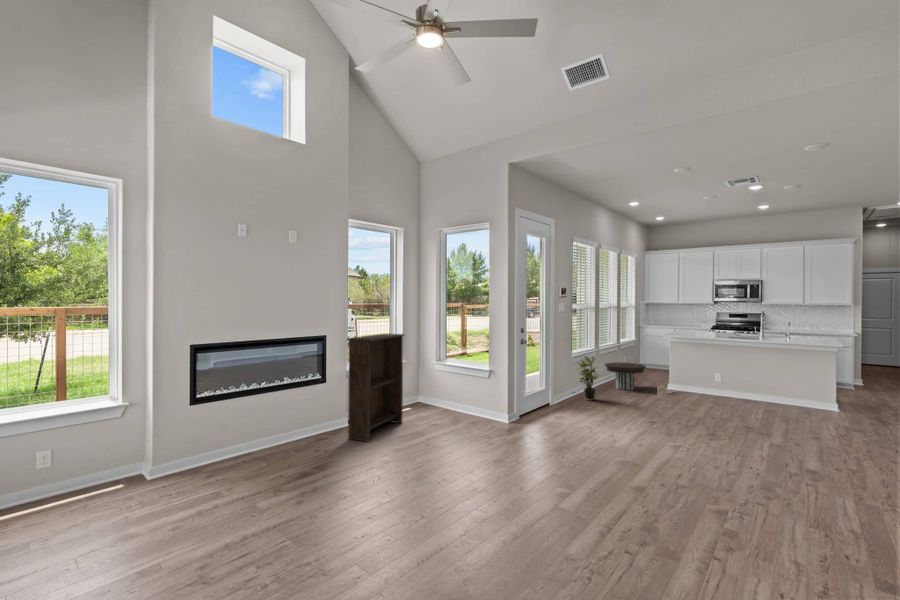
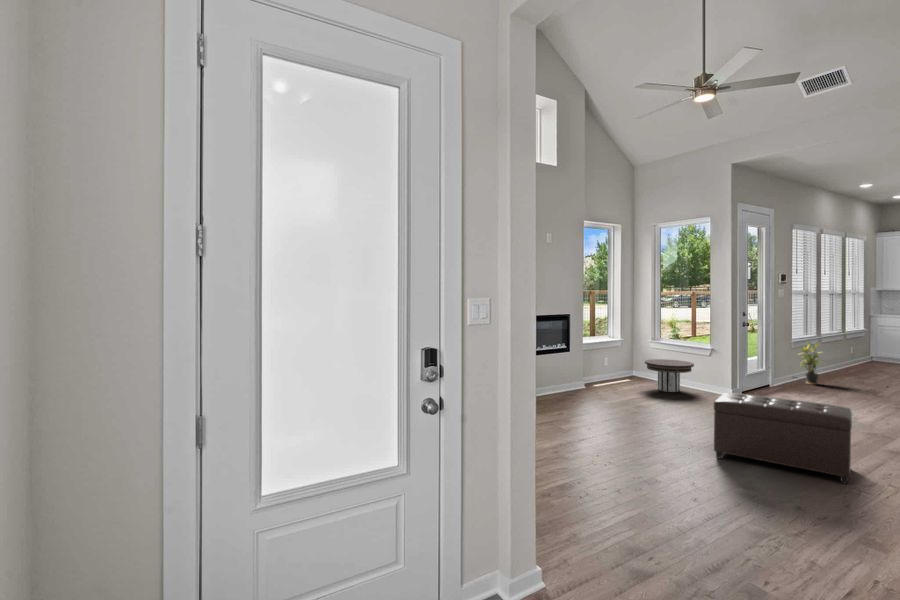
bookshelf: present [347,333,404,441] -> none [591,315,632,400]
side table: present [605,362,646,390] -> present [645,359,694,392]
ottoman: none [444,441,603,572] -> present [714,393,852,484]

